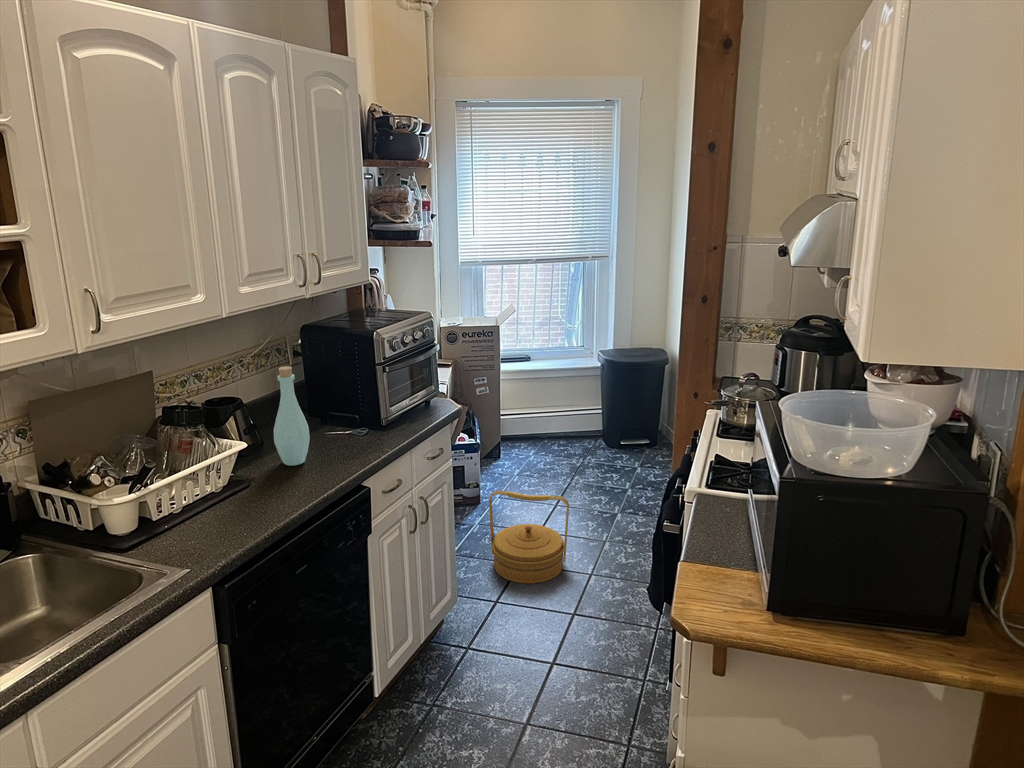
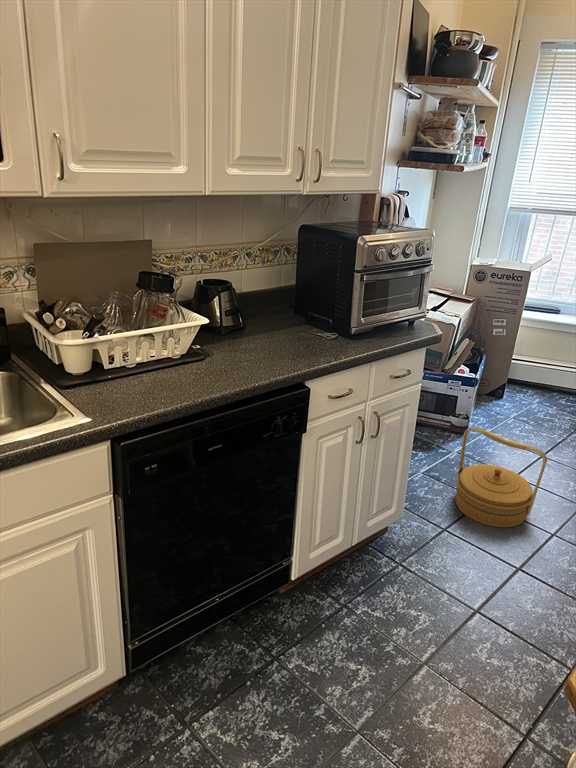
bottle: present [274,366,310,466] -> none [235,253,270,351]

